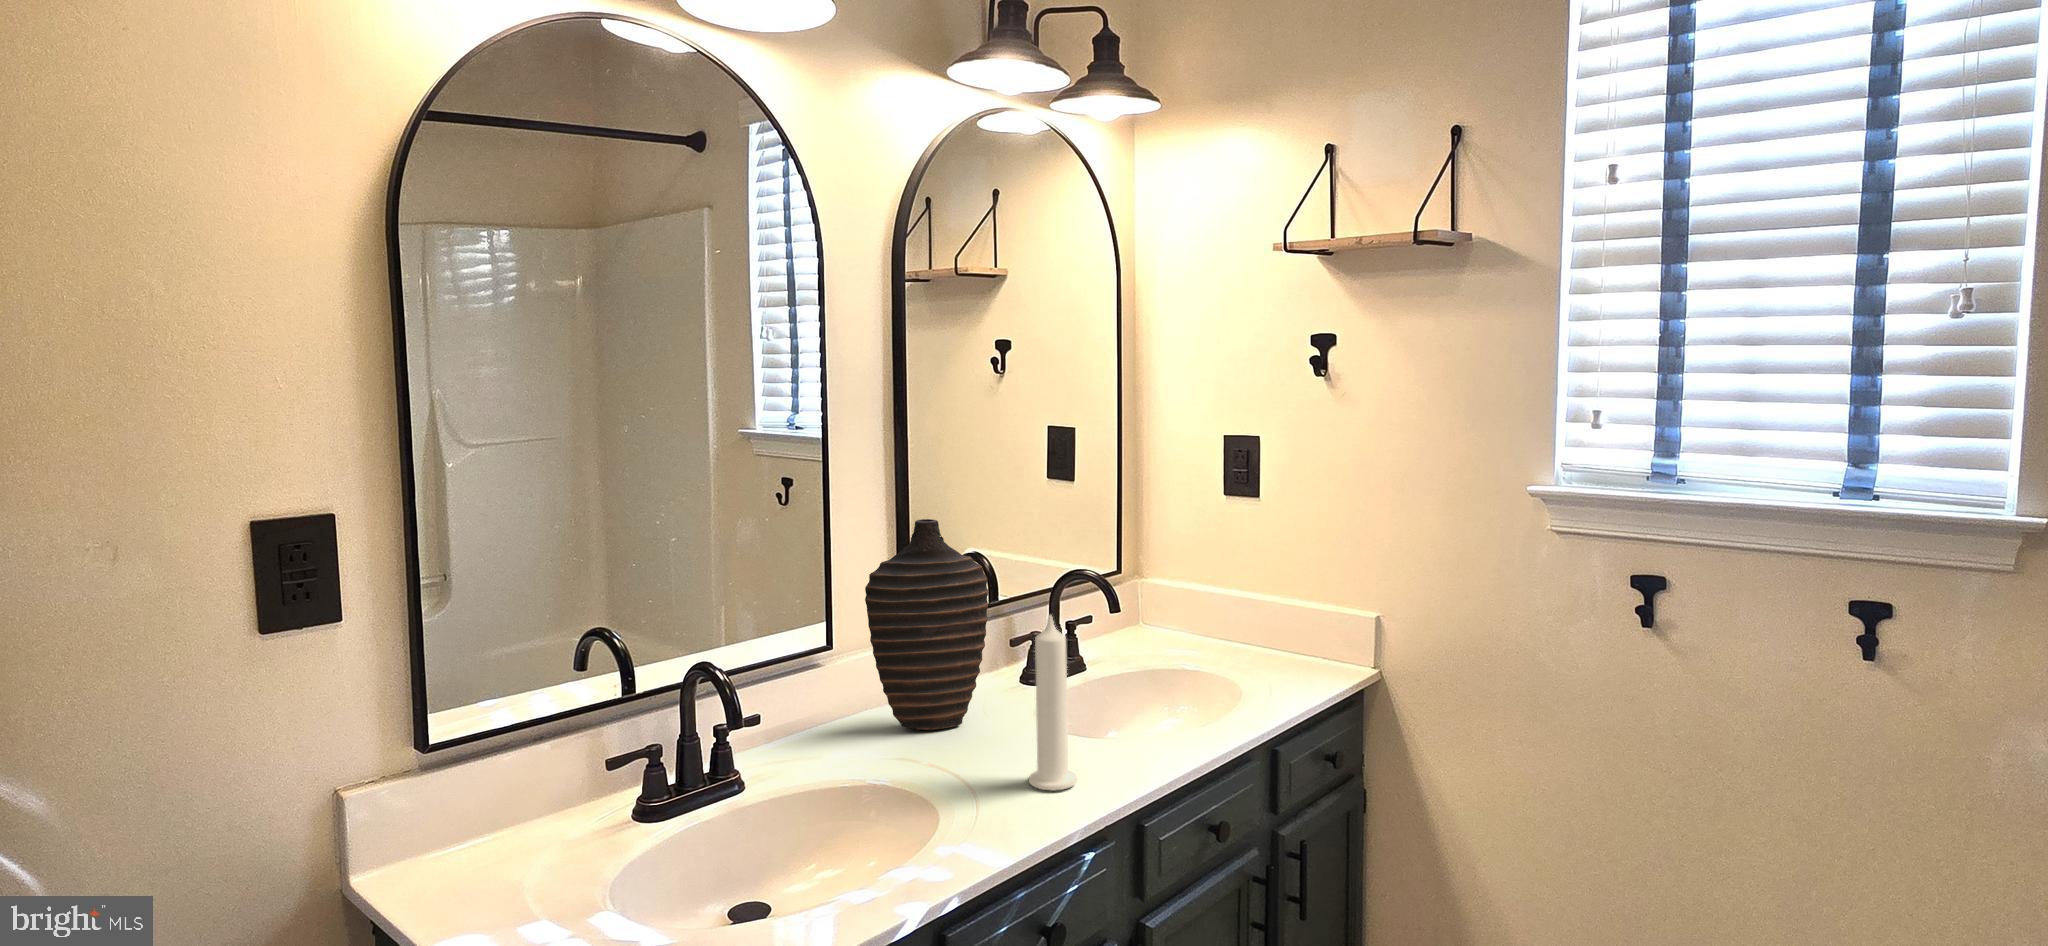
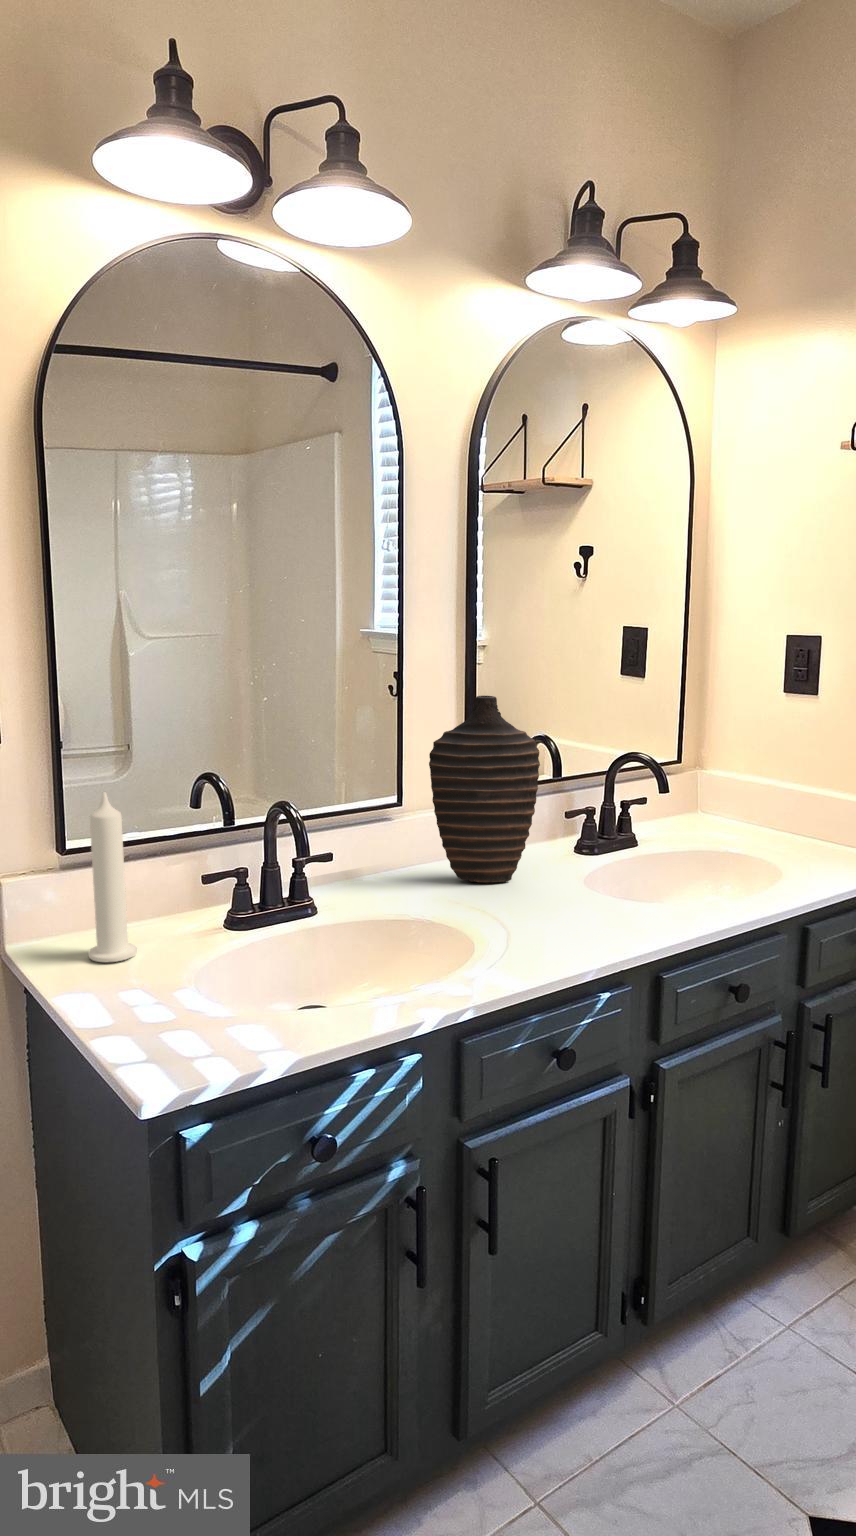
candle: present [1029,615,1077,790] -> present [88,792,137,962]

